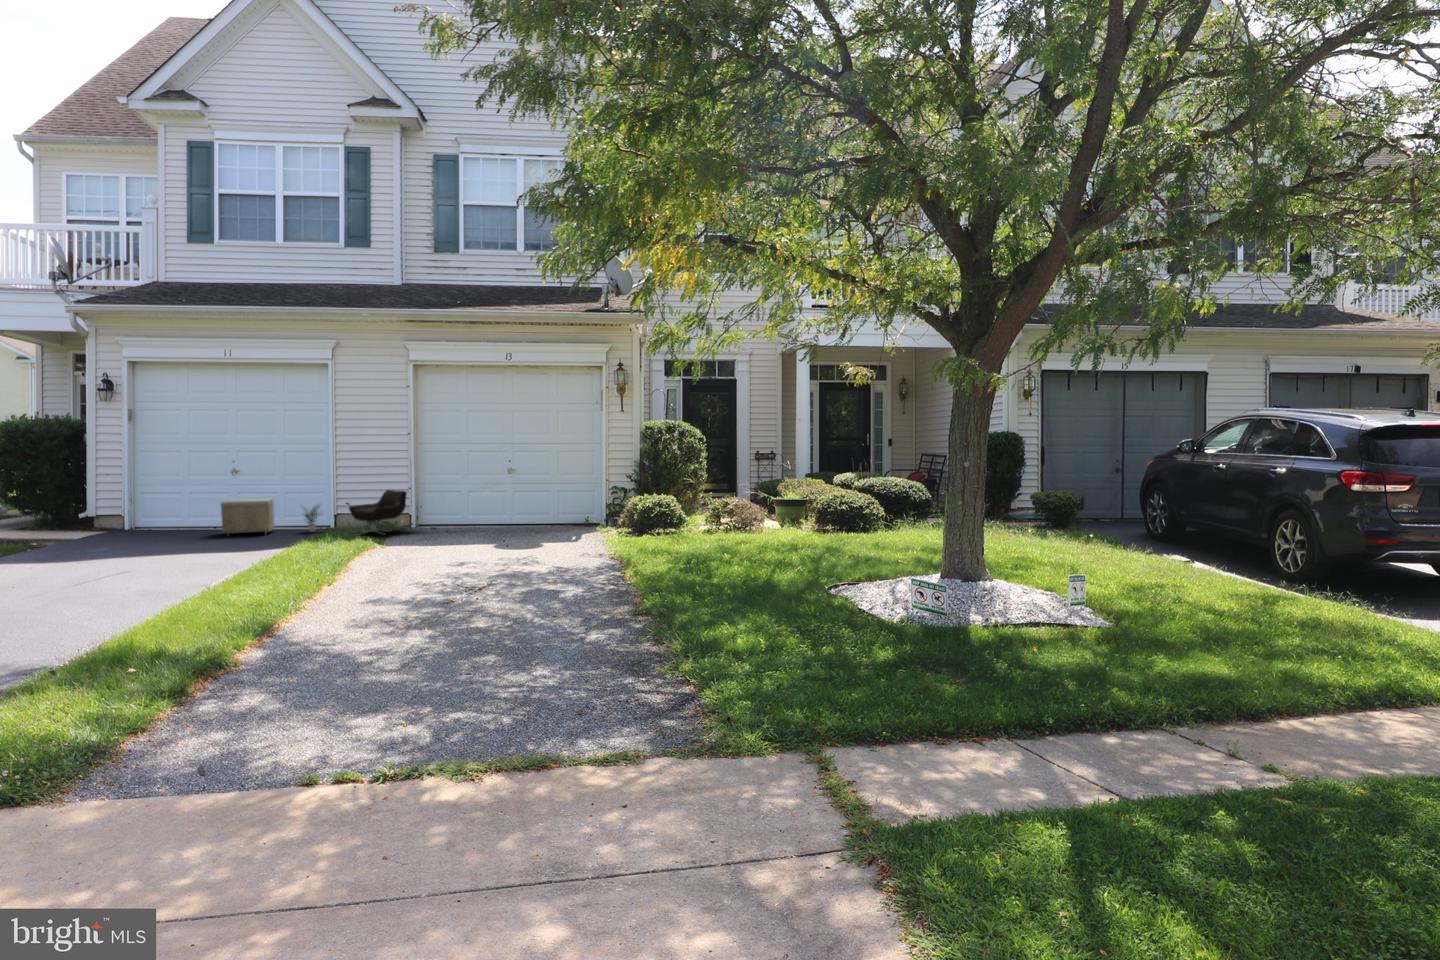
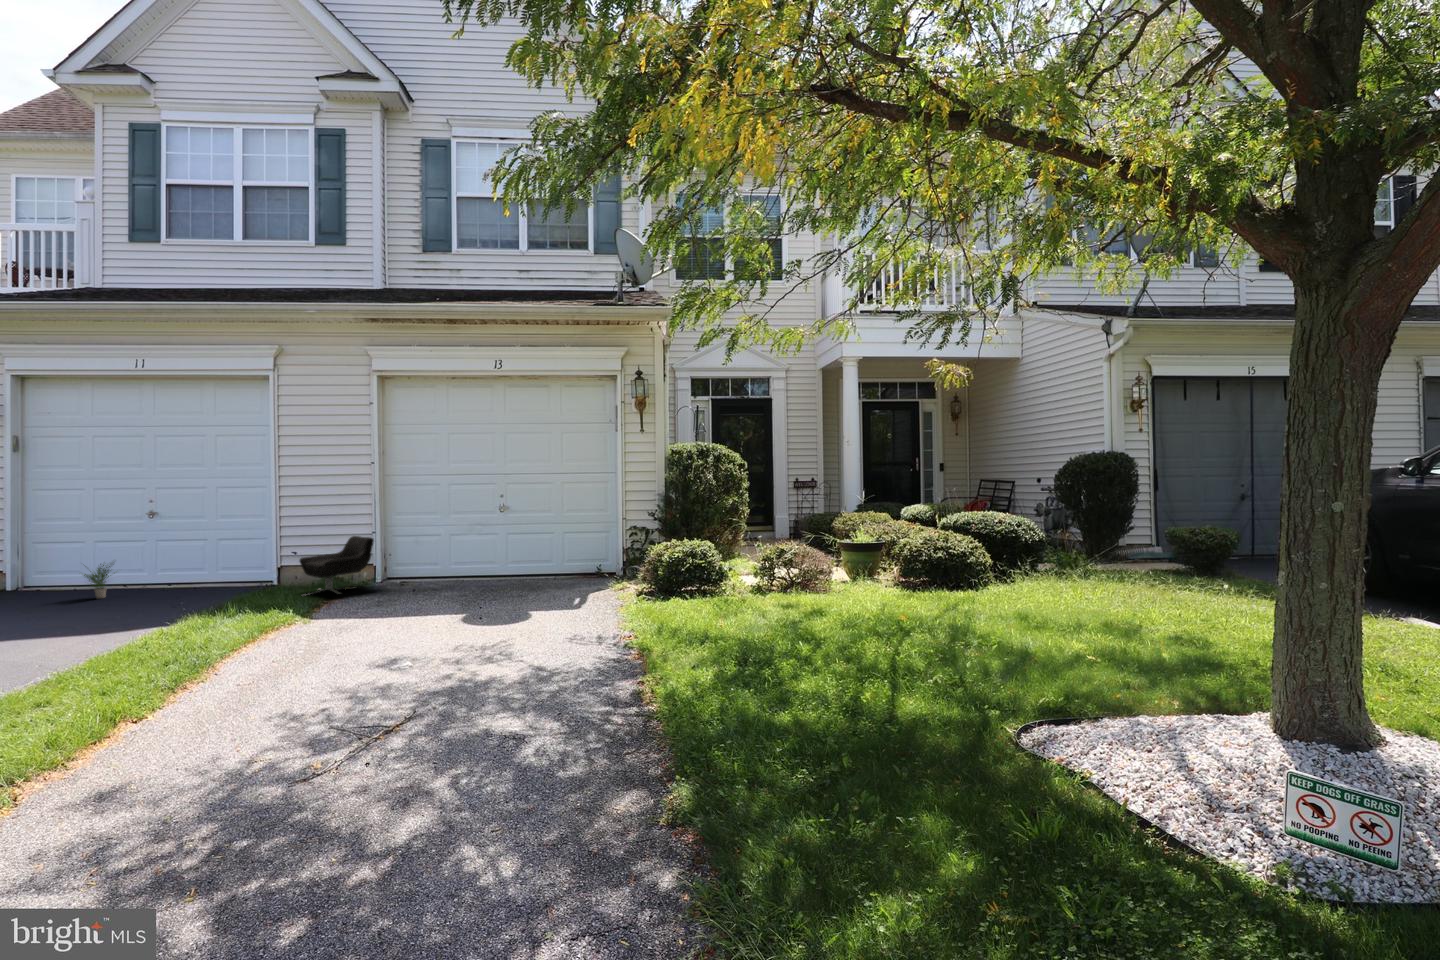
storage bench: present [221,499,274,535] -> none [134,549,213,598]
potted plant: present [303,505,322,532] -> present [84,564,111,598]

